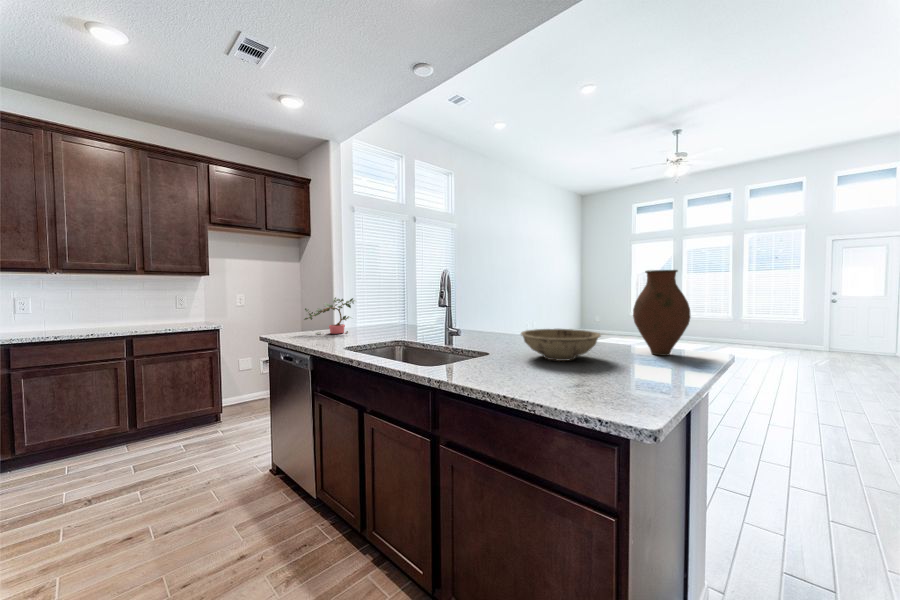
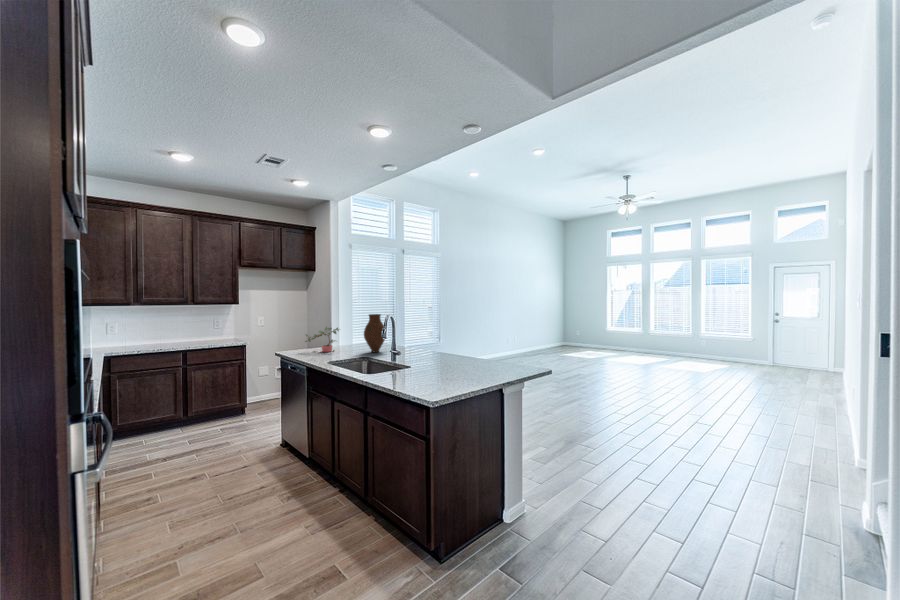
vase: present [633,270,690,356] -> present [364,314,385,352]
bowl: present [521,329,600,361] -> none [423,354,468,373]

